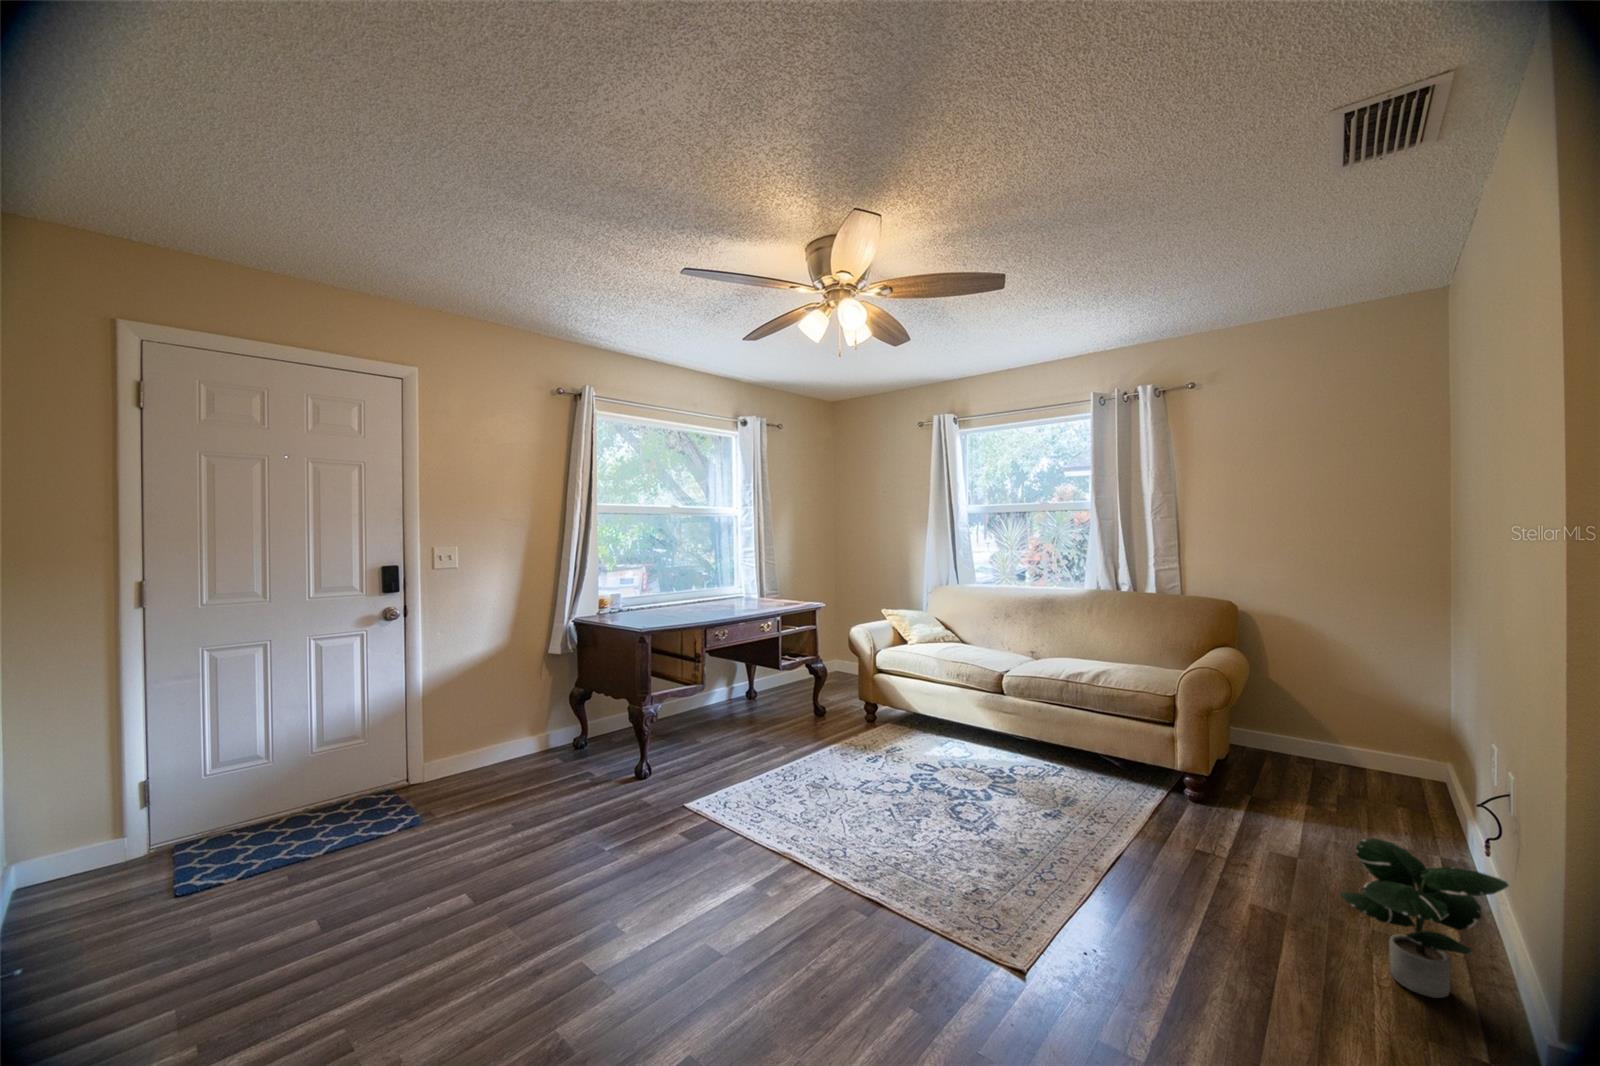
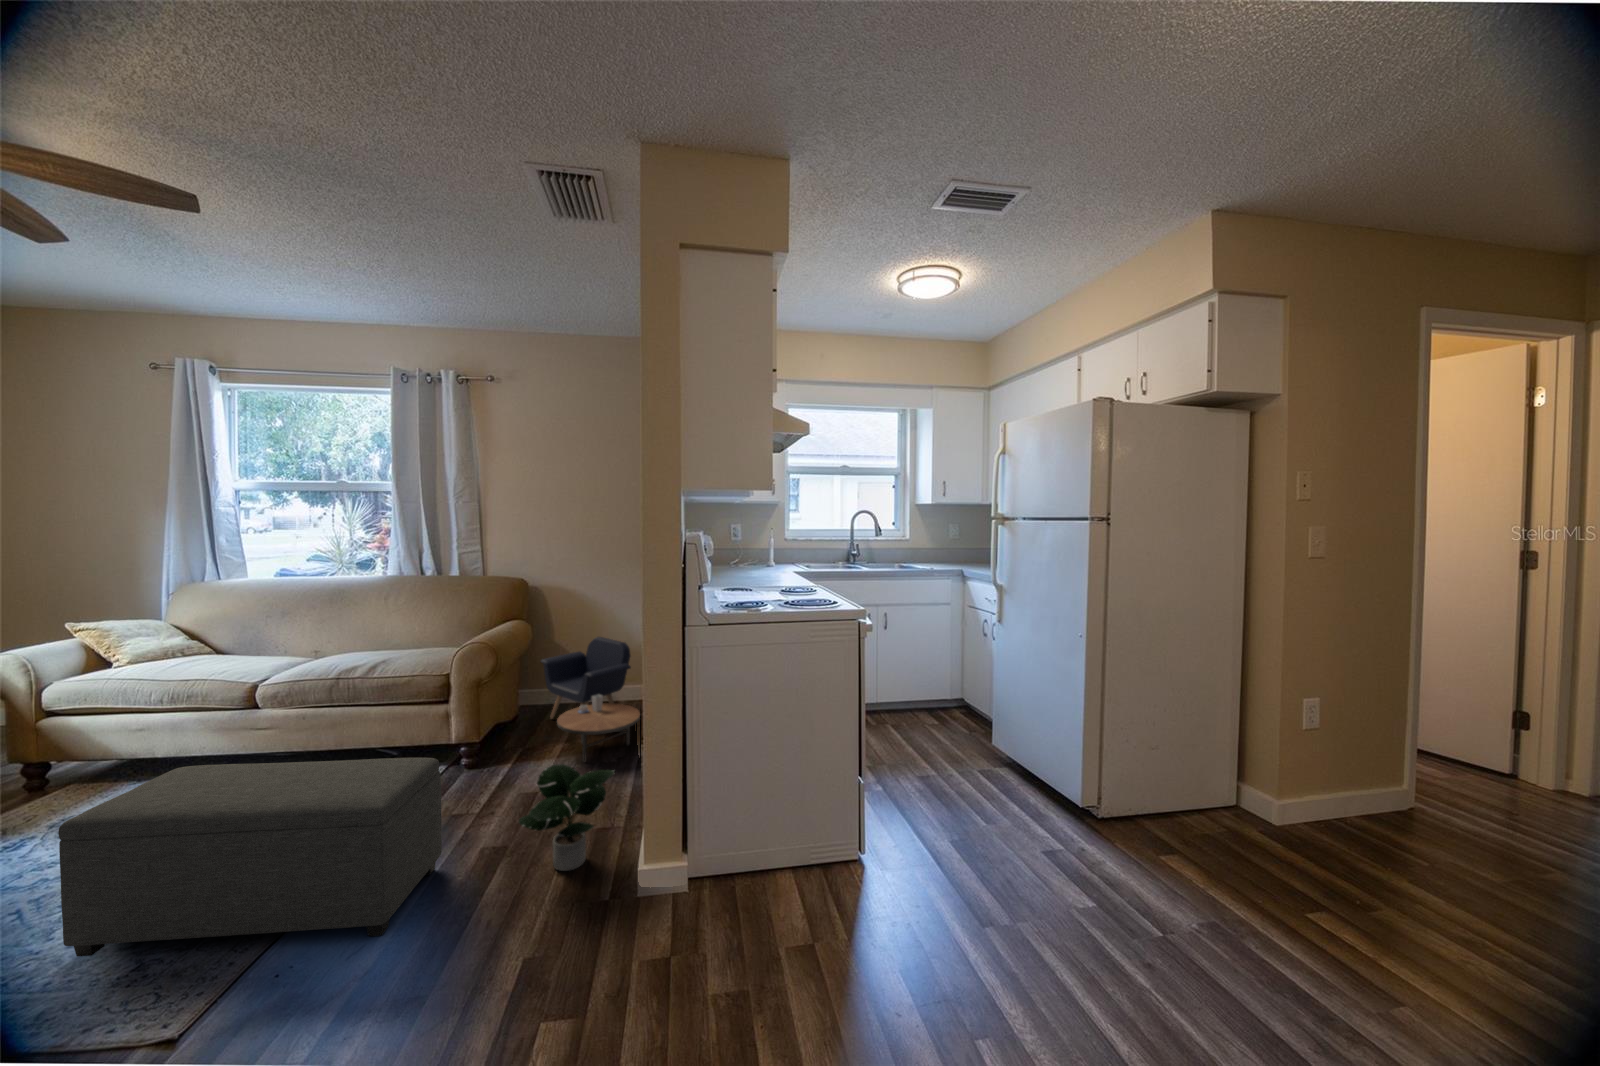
armchair: none [1265,683,1461,845] -> present [541,637,640,762]
ottoman: none [930,730,1222,961] -> present [58,758,442,956]

